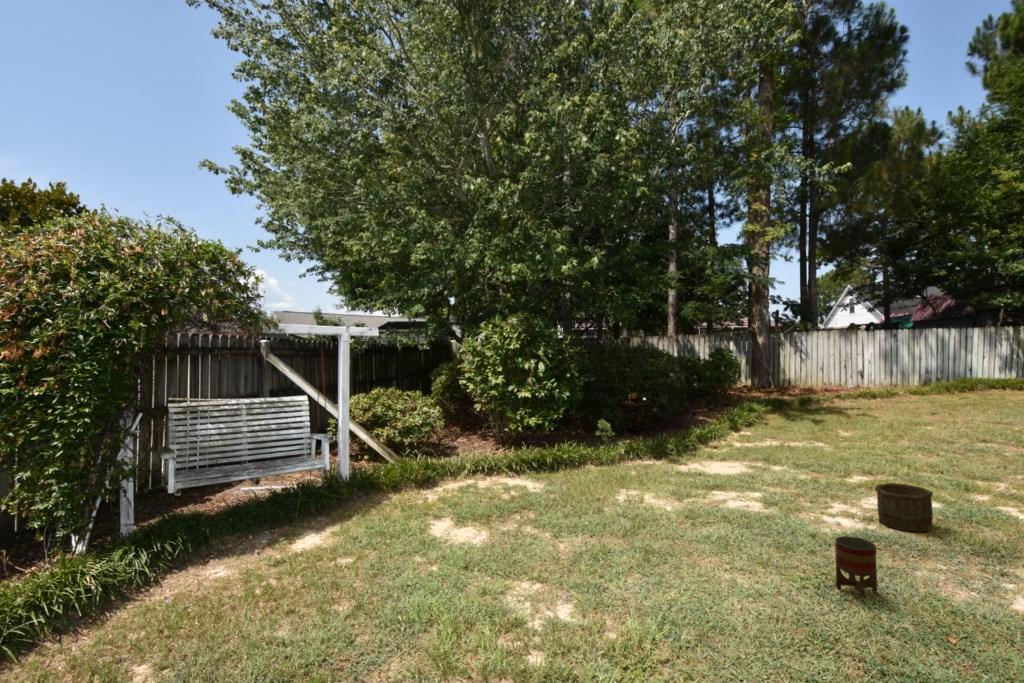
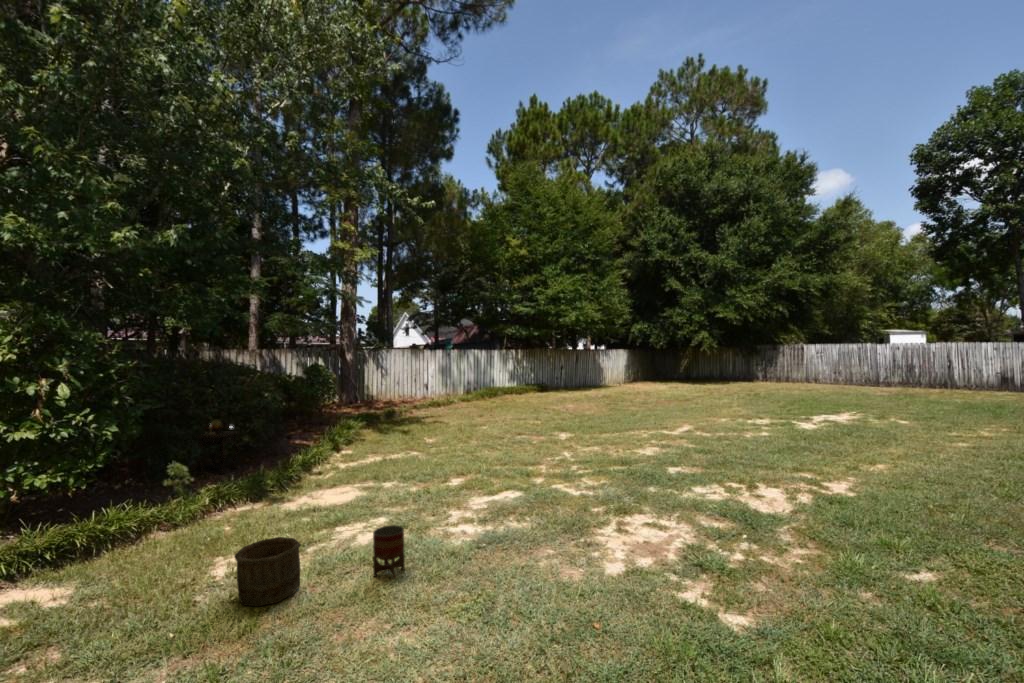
wooden bucket: present [875,483,933,532] -> present [234,537,301,606]
planter: present [835,536,877,599] -> present [373,525,405,579]

